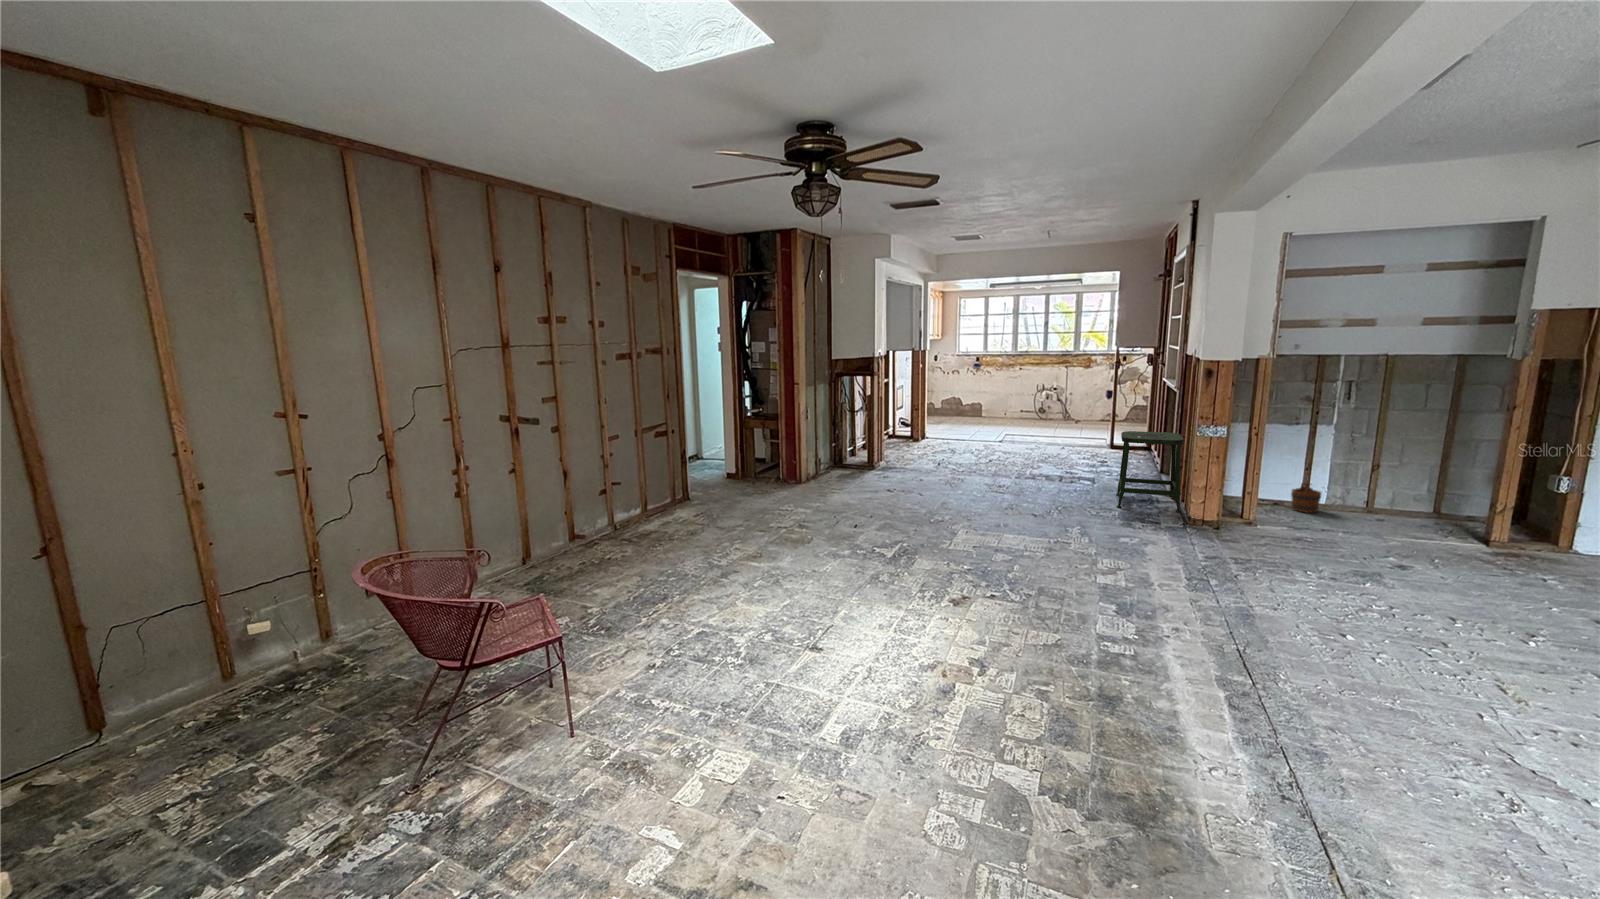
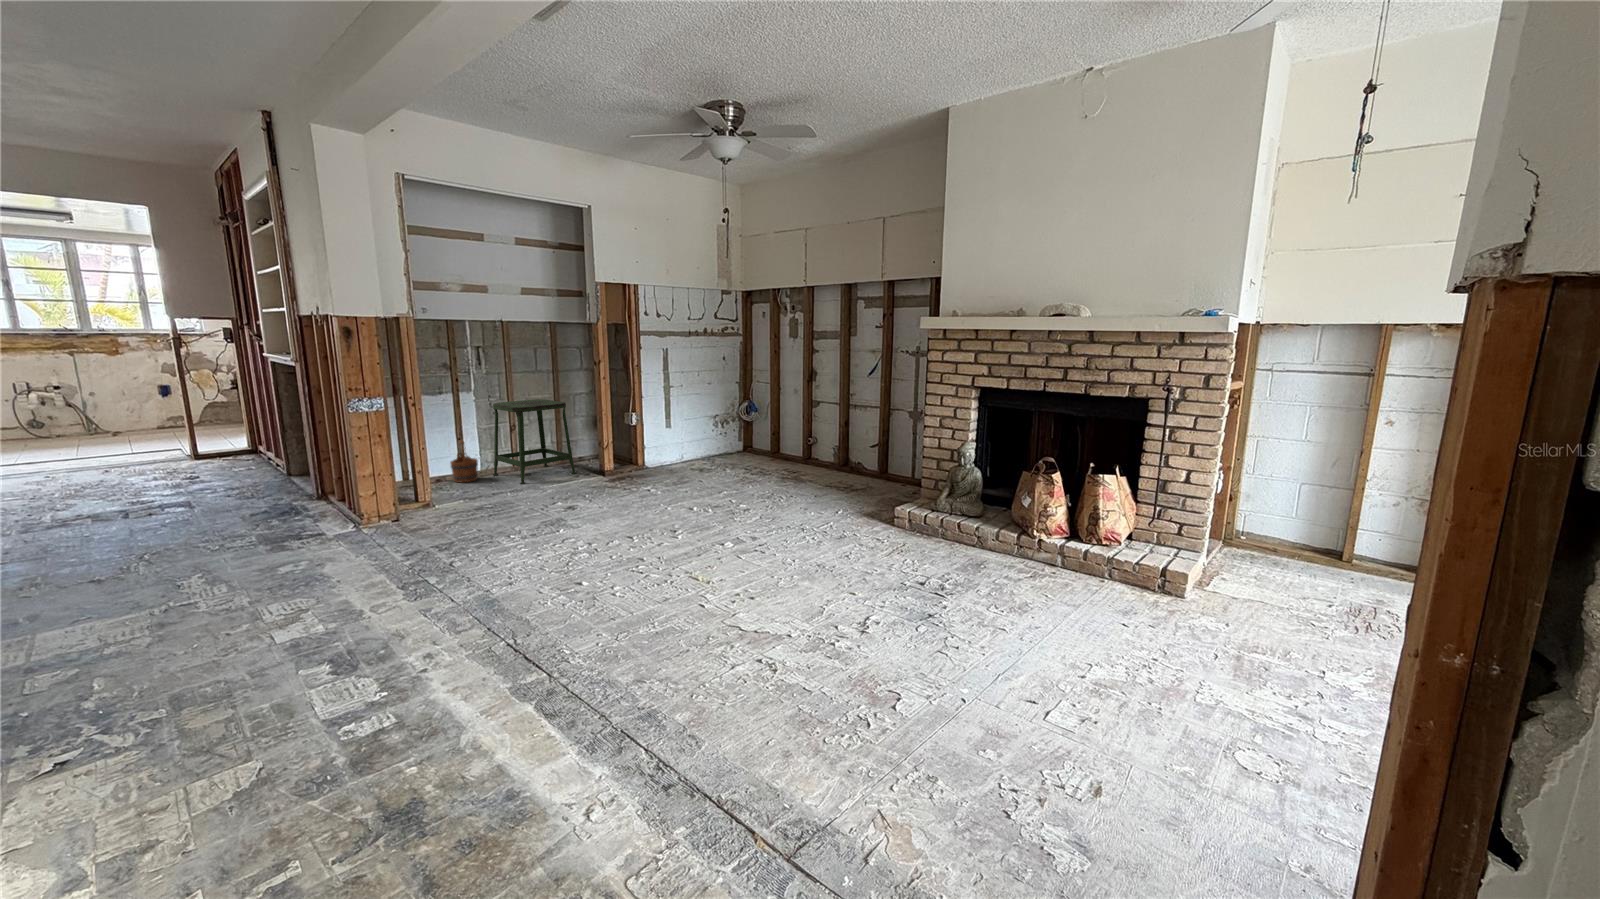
stool: present [1116,431,1184,512] -> present [493,399,576,484]

